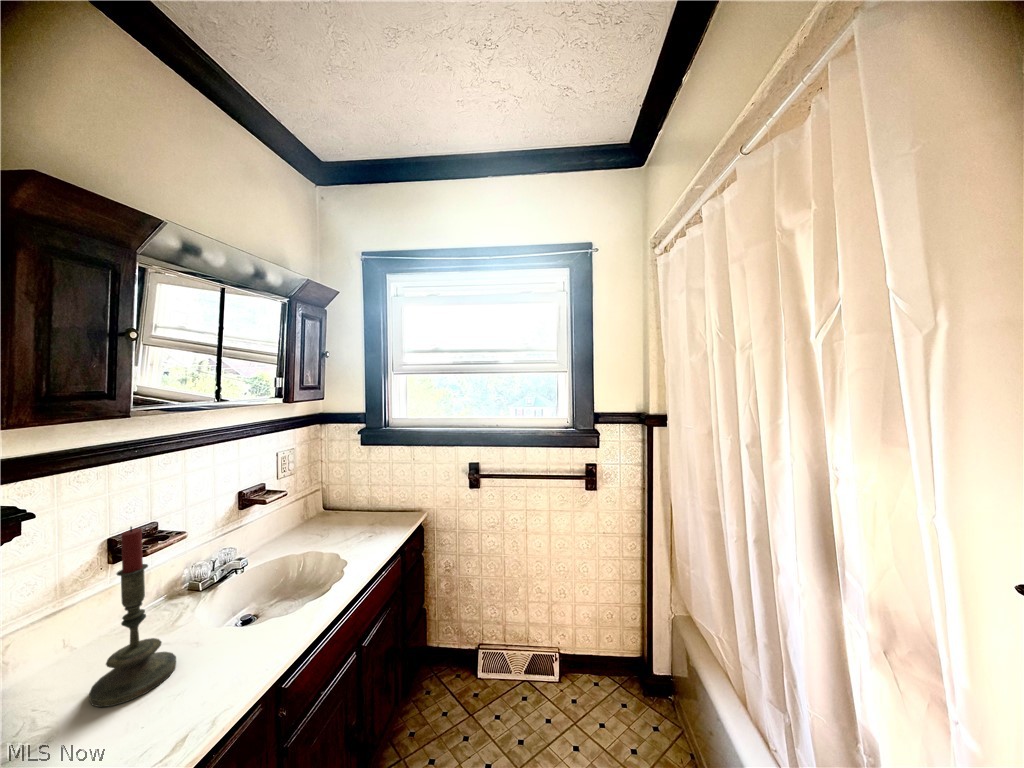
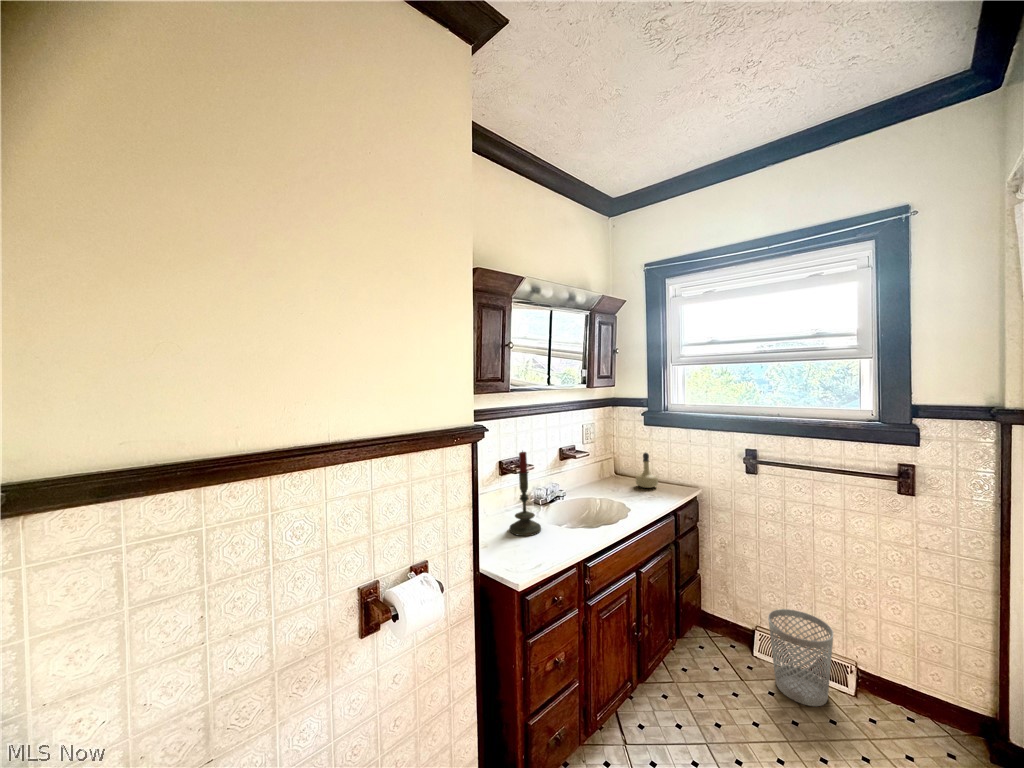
perfume bottle: none [351,480,379,524] -> present [636,453,658,488]
wastebasket: none [494,616,547,716] -> present [768,609,833,706]

